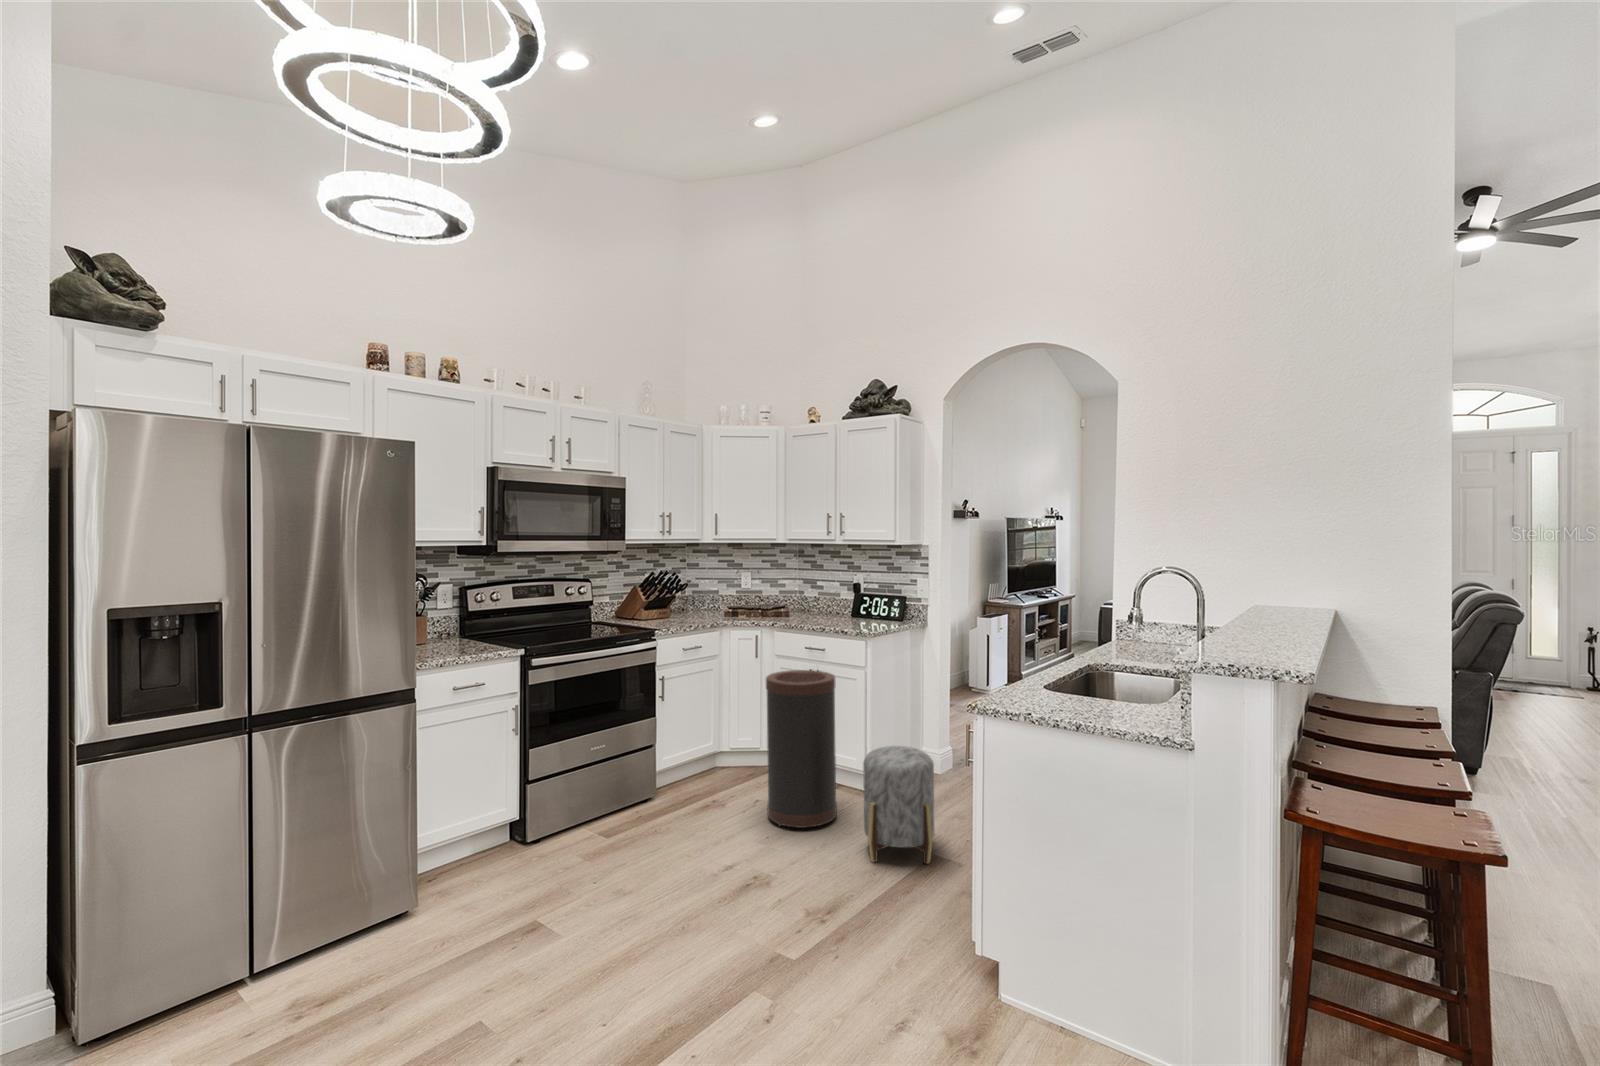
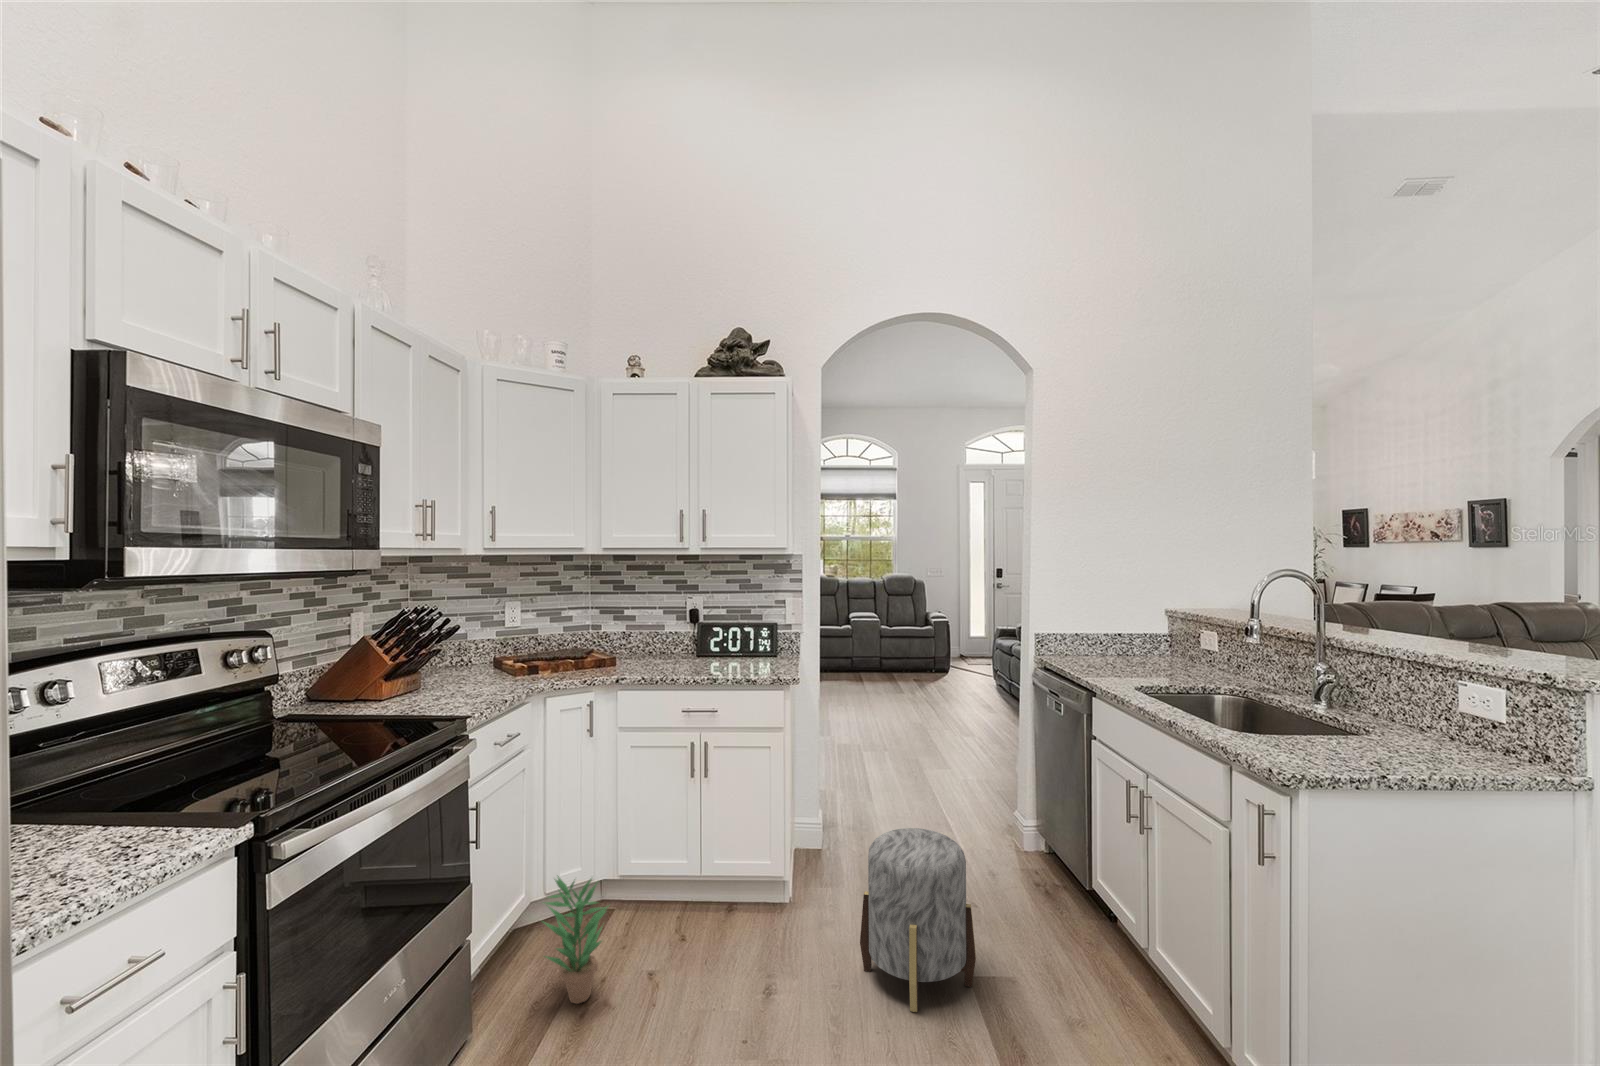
trash can: present [766,670,837,828] -> none [688,741,795,1001]
potted plant: none [686,728,729,805] -> present [544,876,609,1004]

